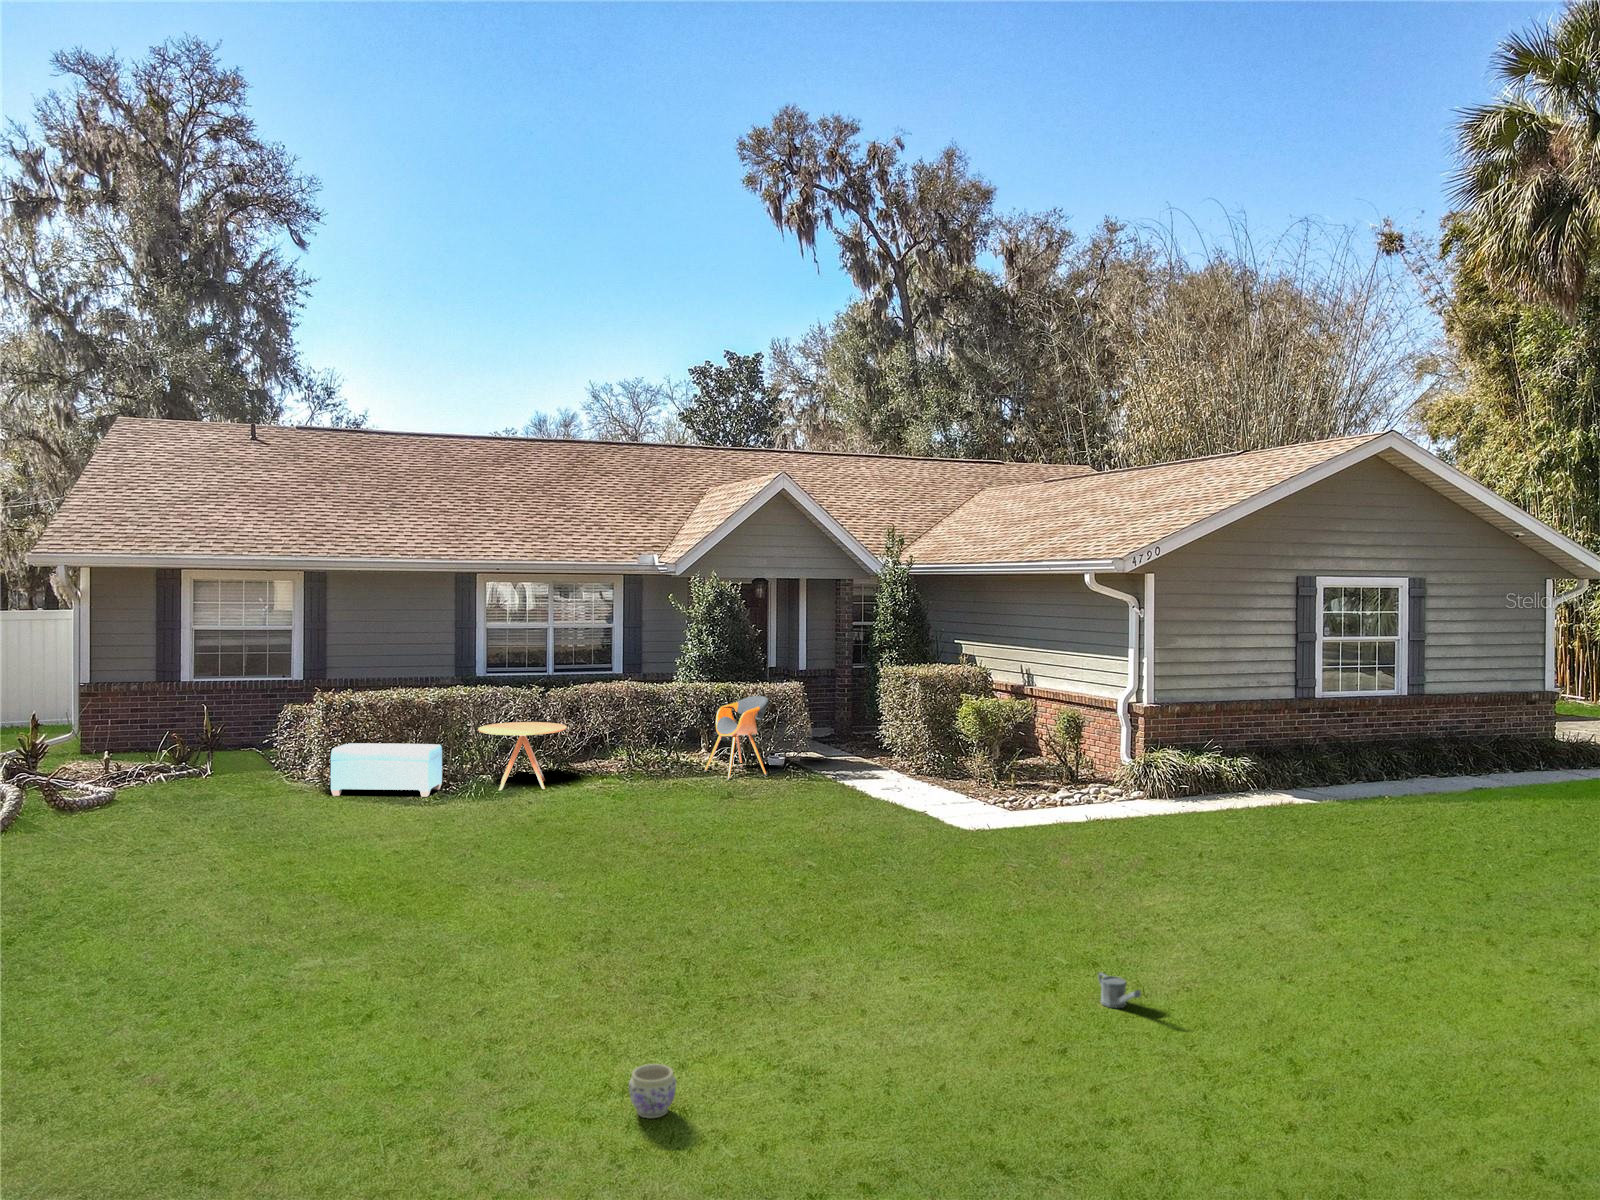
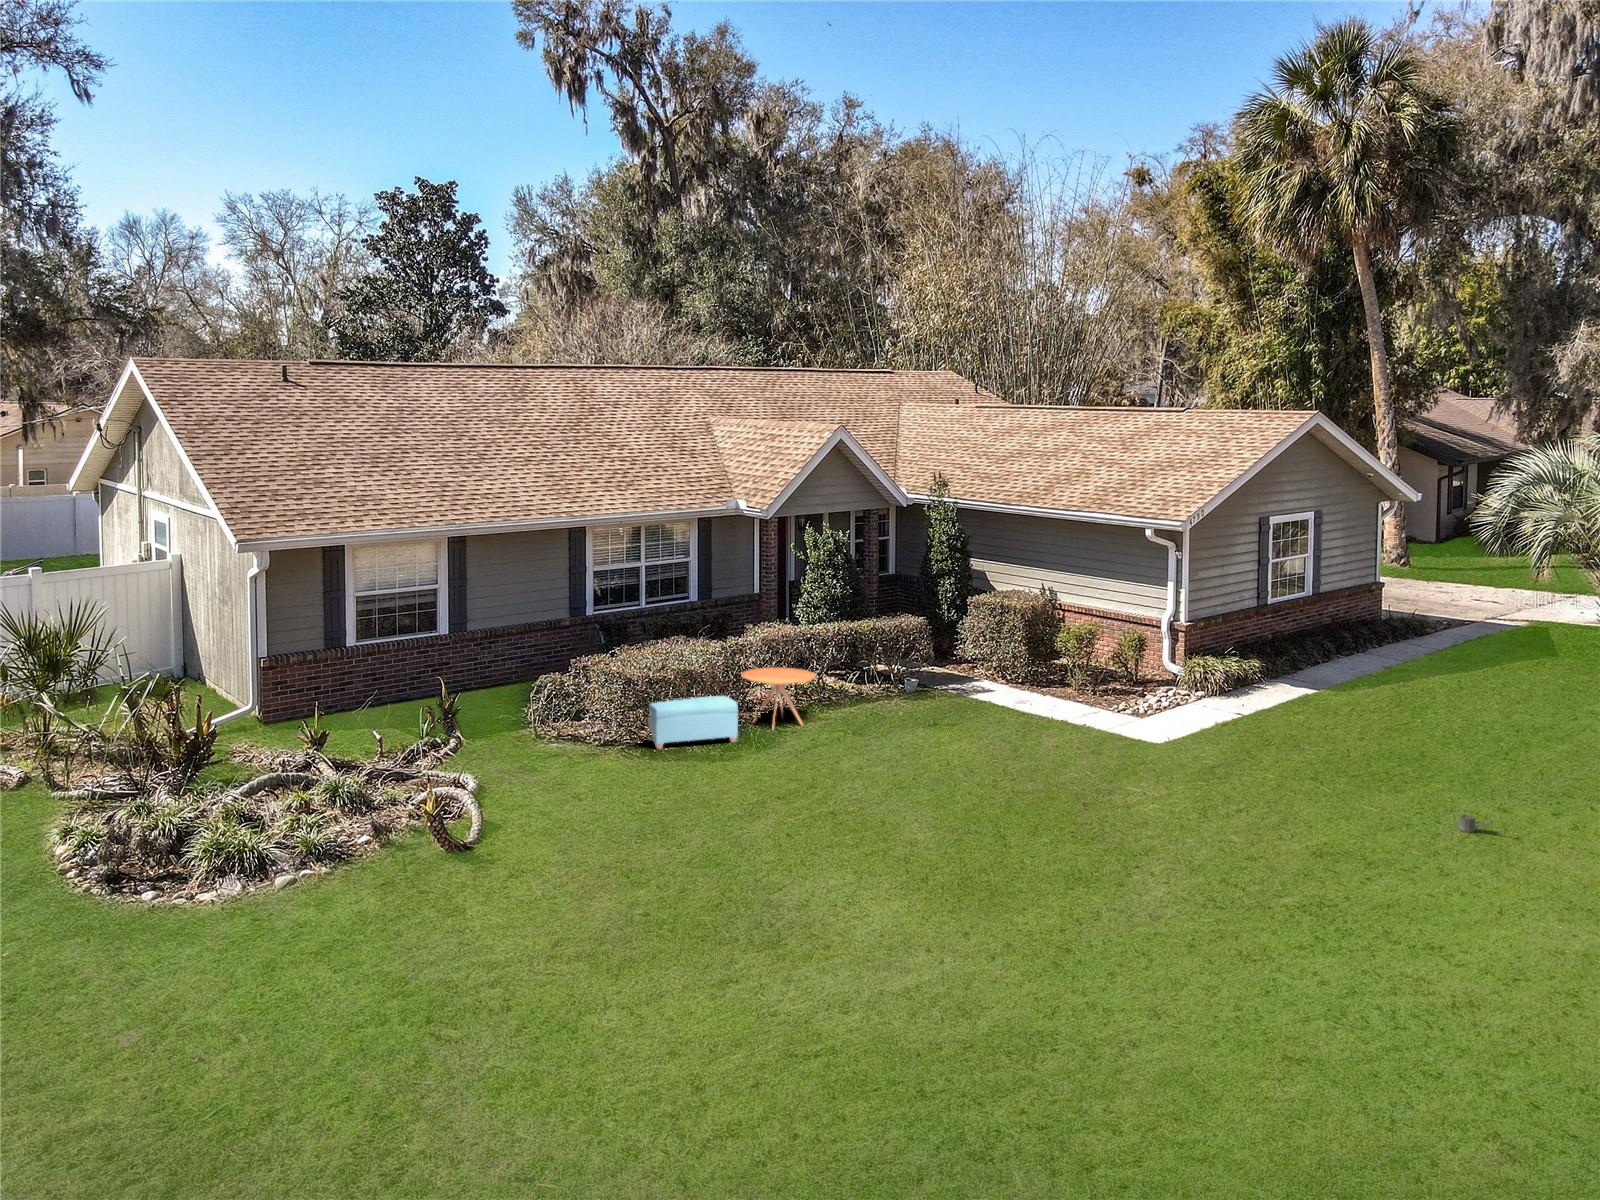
chair: present [704,696,769,780] -> none [875,631,931,703]
planter: present [629,1064,676,1119] -> none [1384,887,1412,915]

